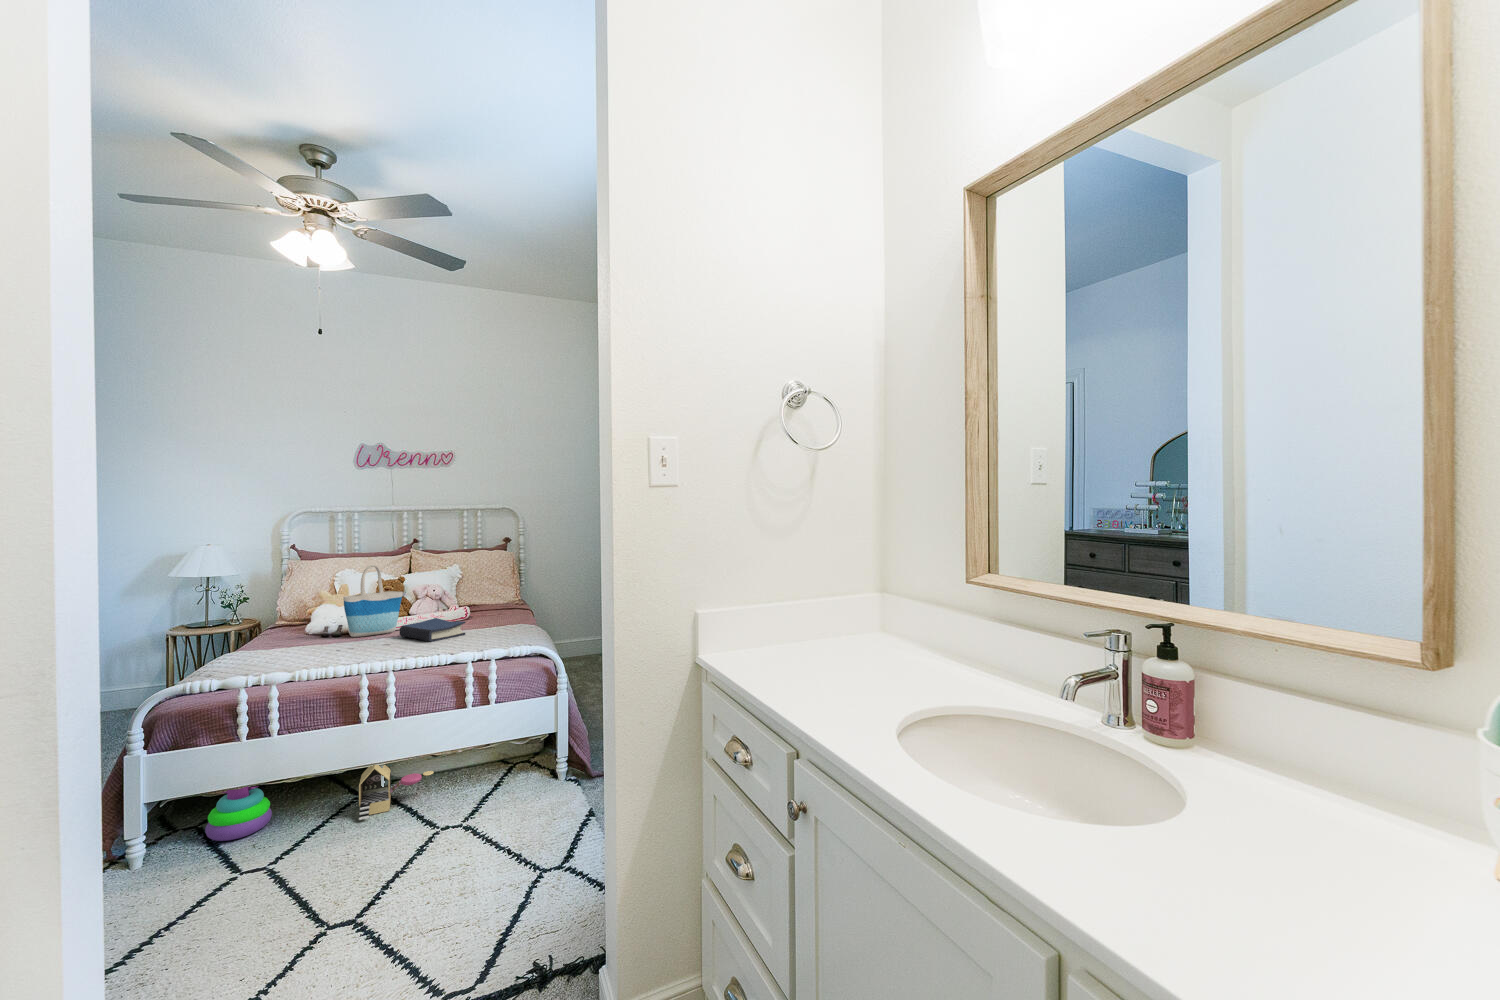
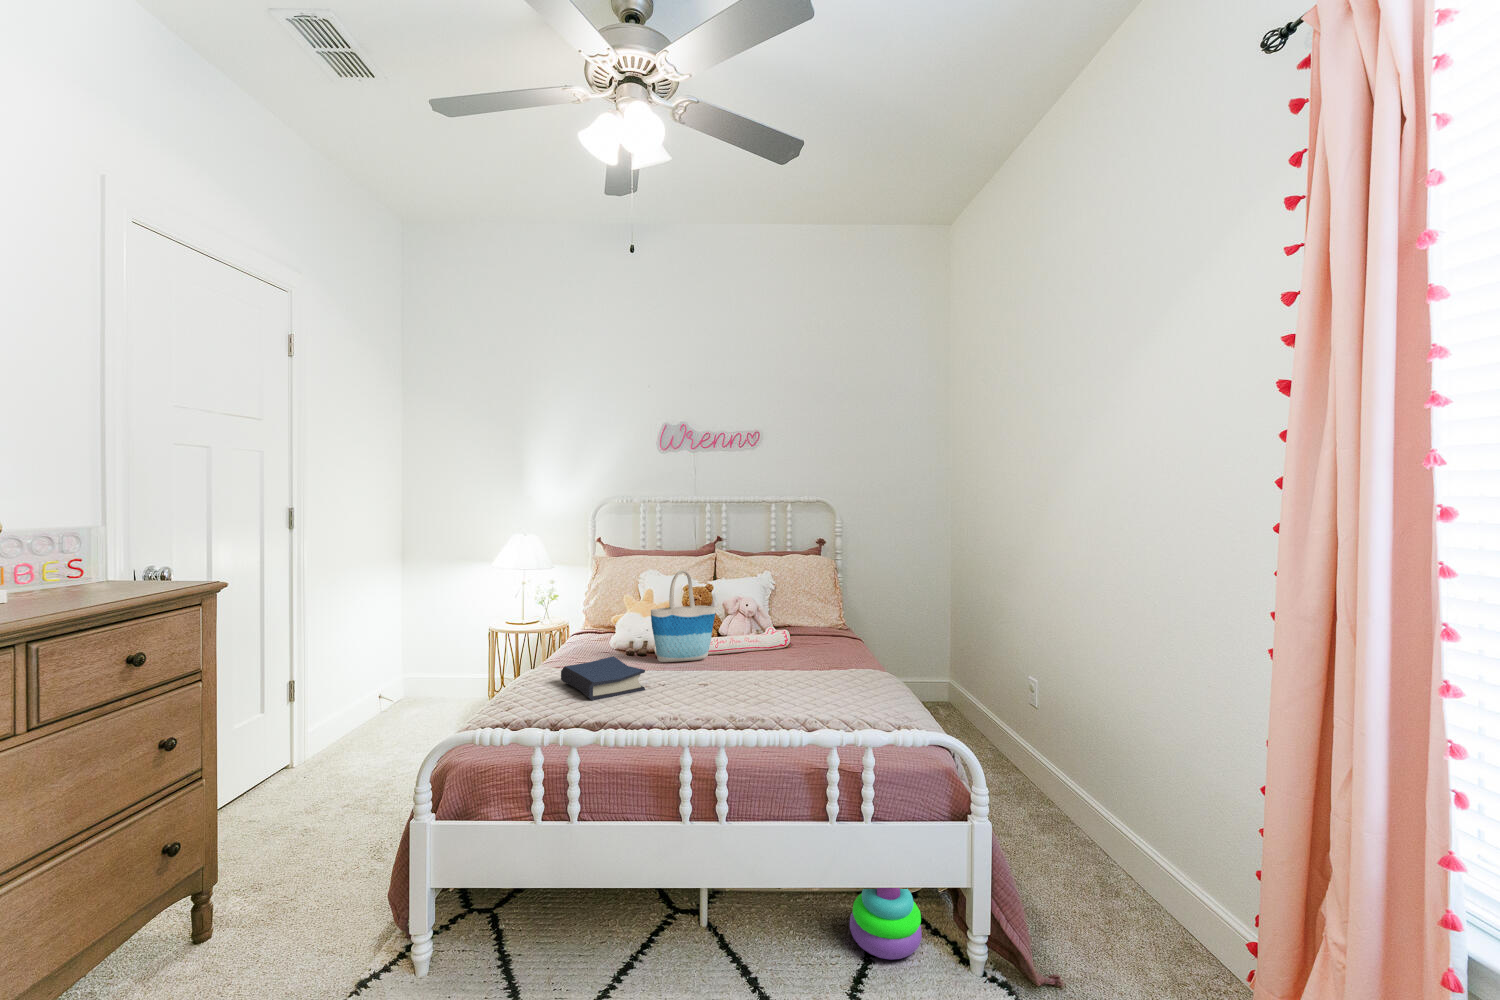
hardback book: present [400,618,465,642] -> present [561,656,645,701]
toy house: present [359,765,433,820] -> none [676,865,772,968]
stacking toy: present [205,786,272,841] -> present [850,888,922,960]

